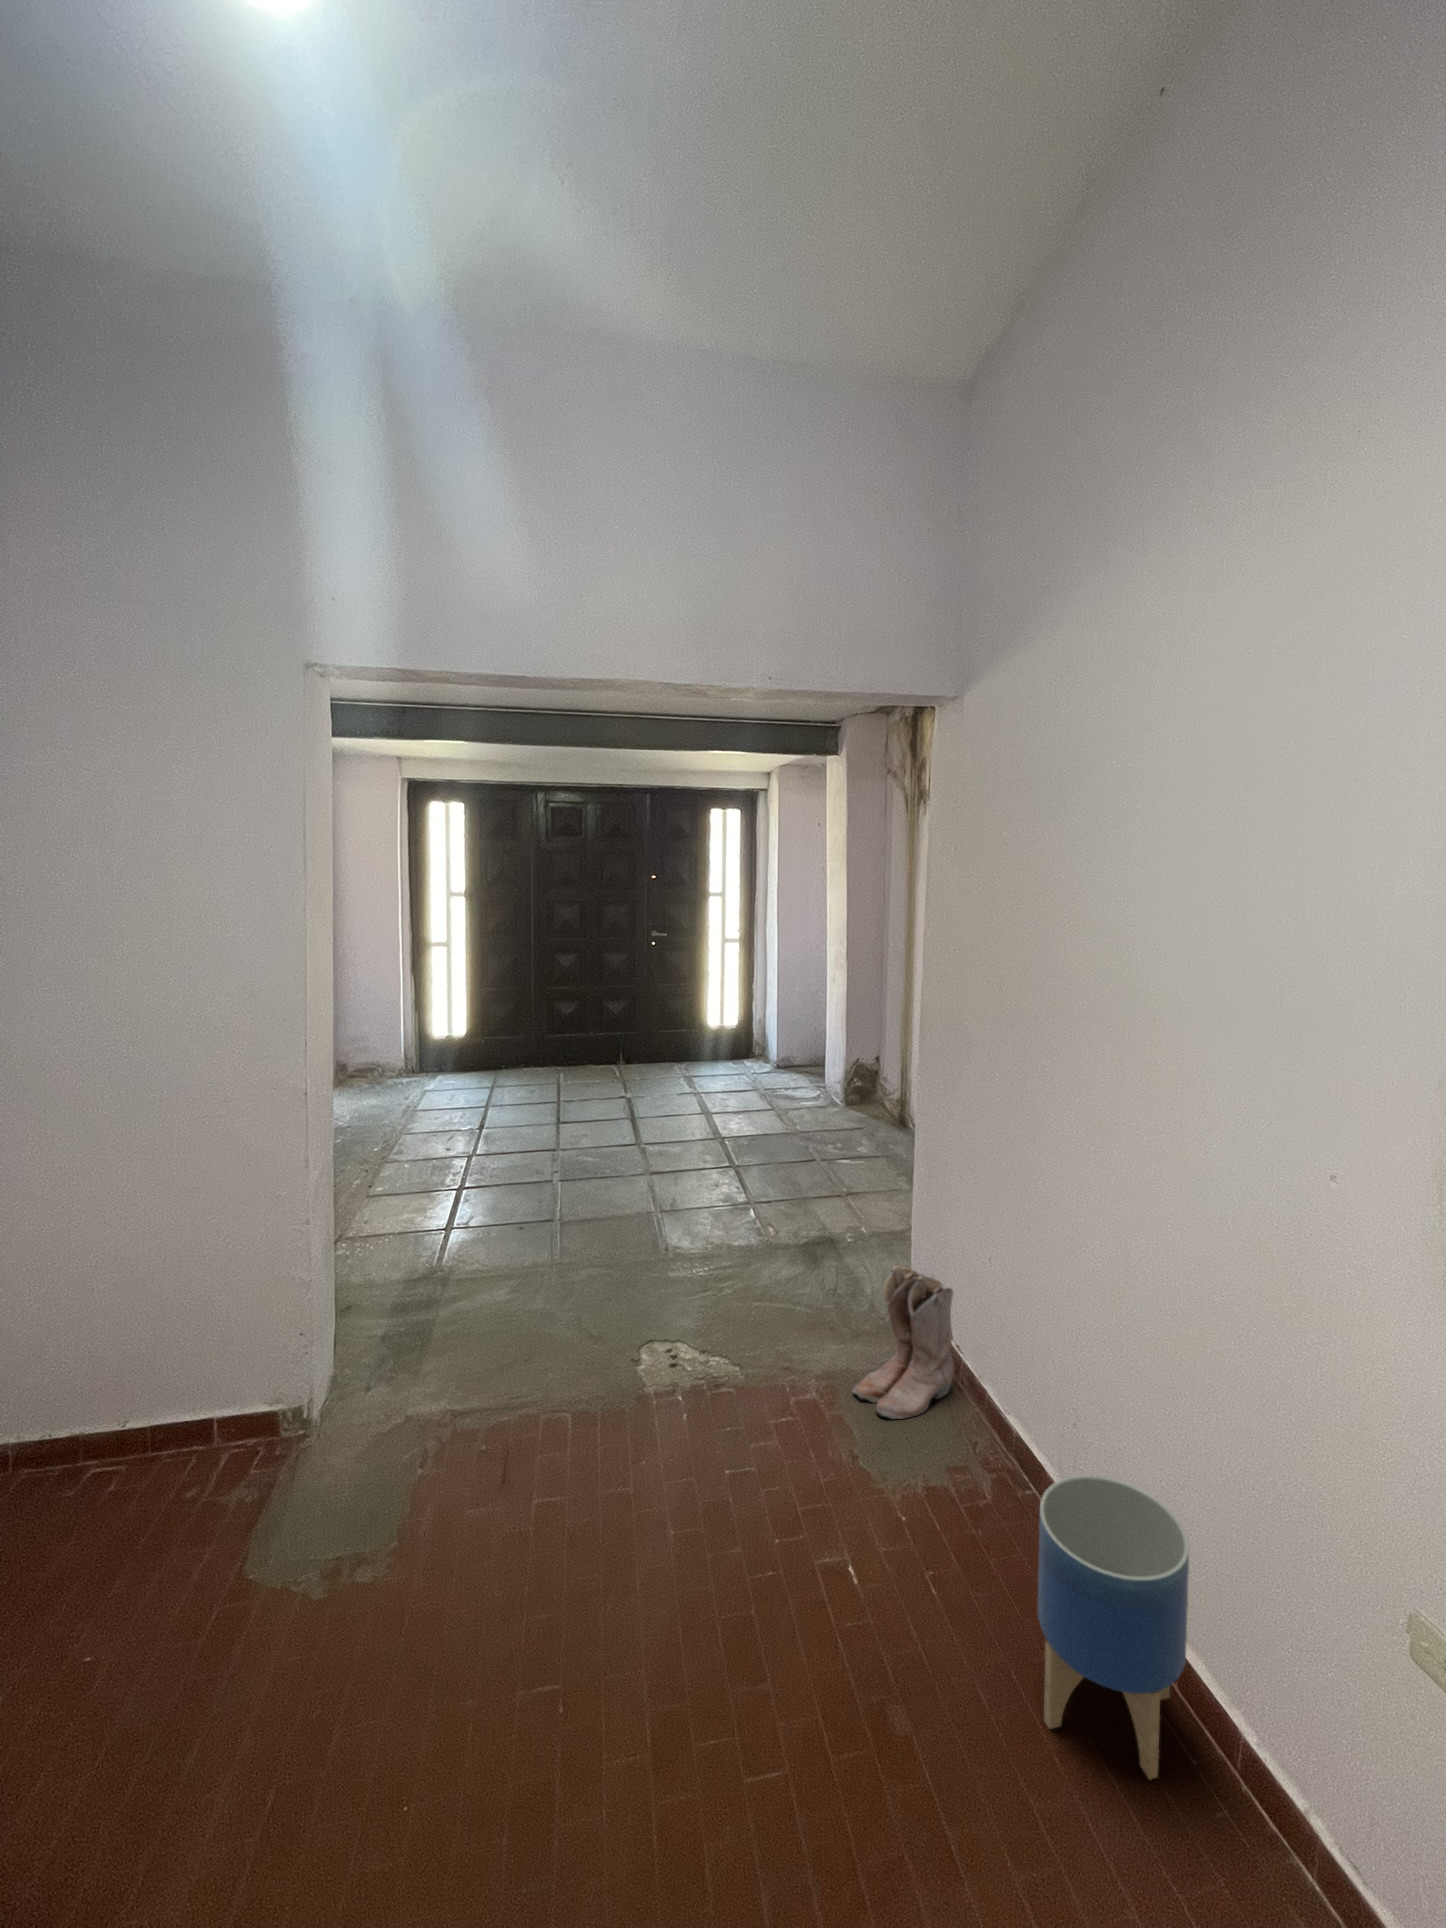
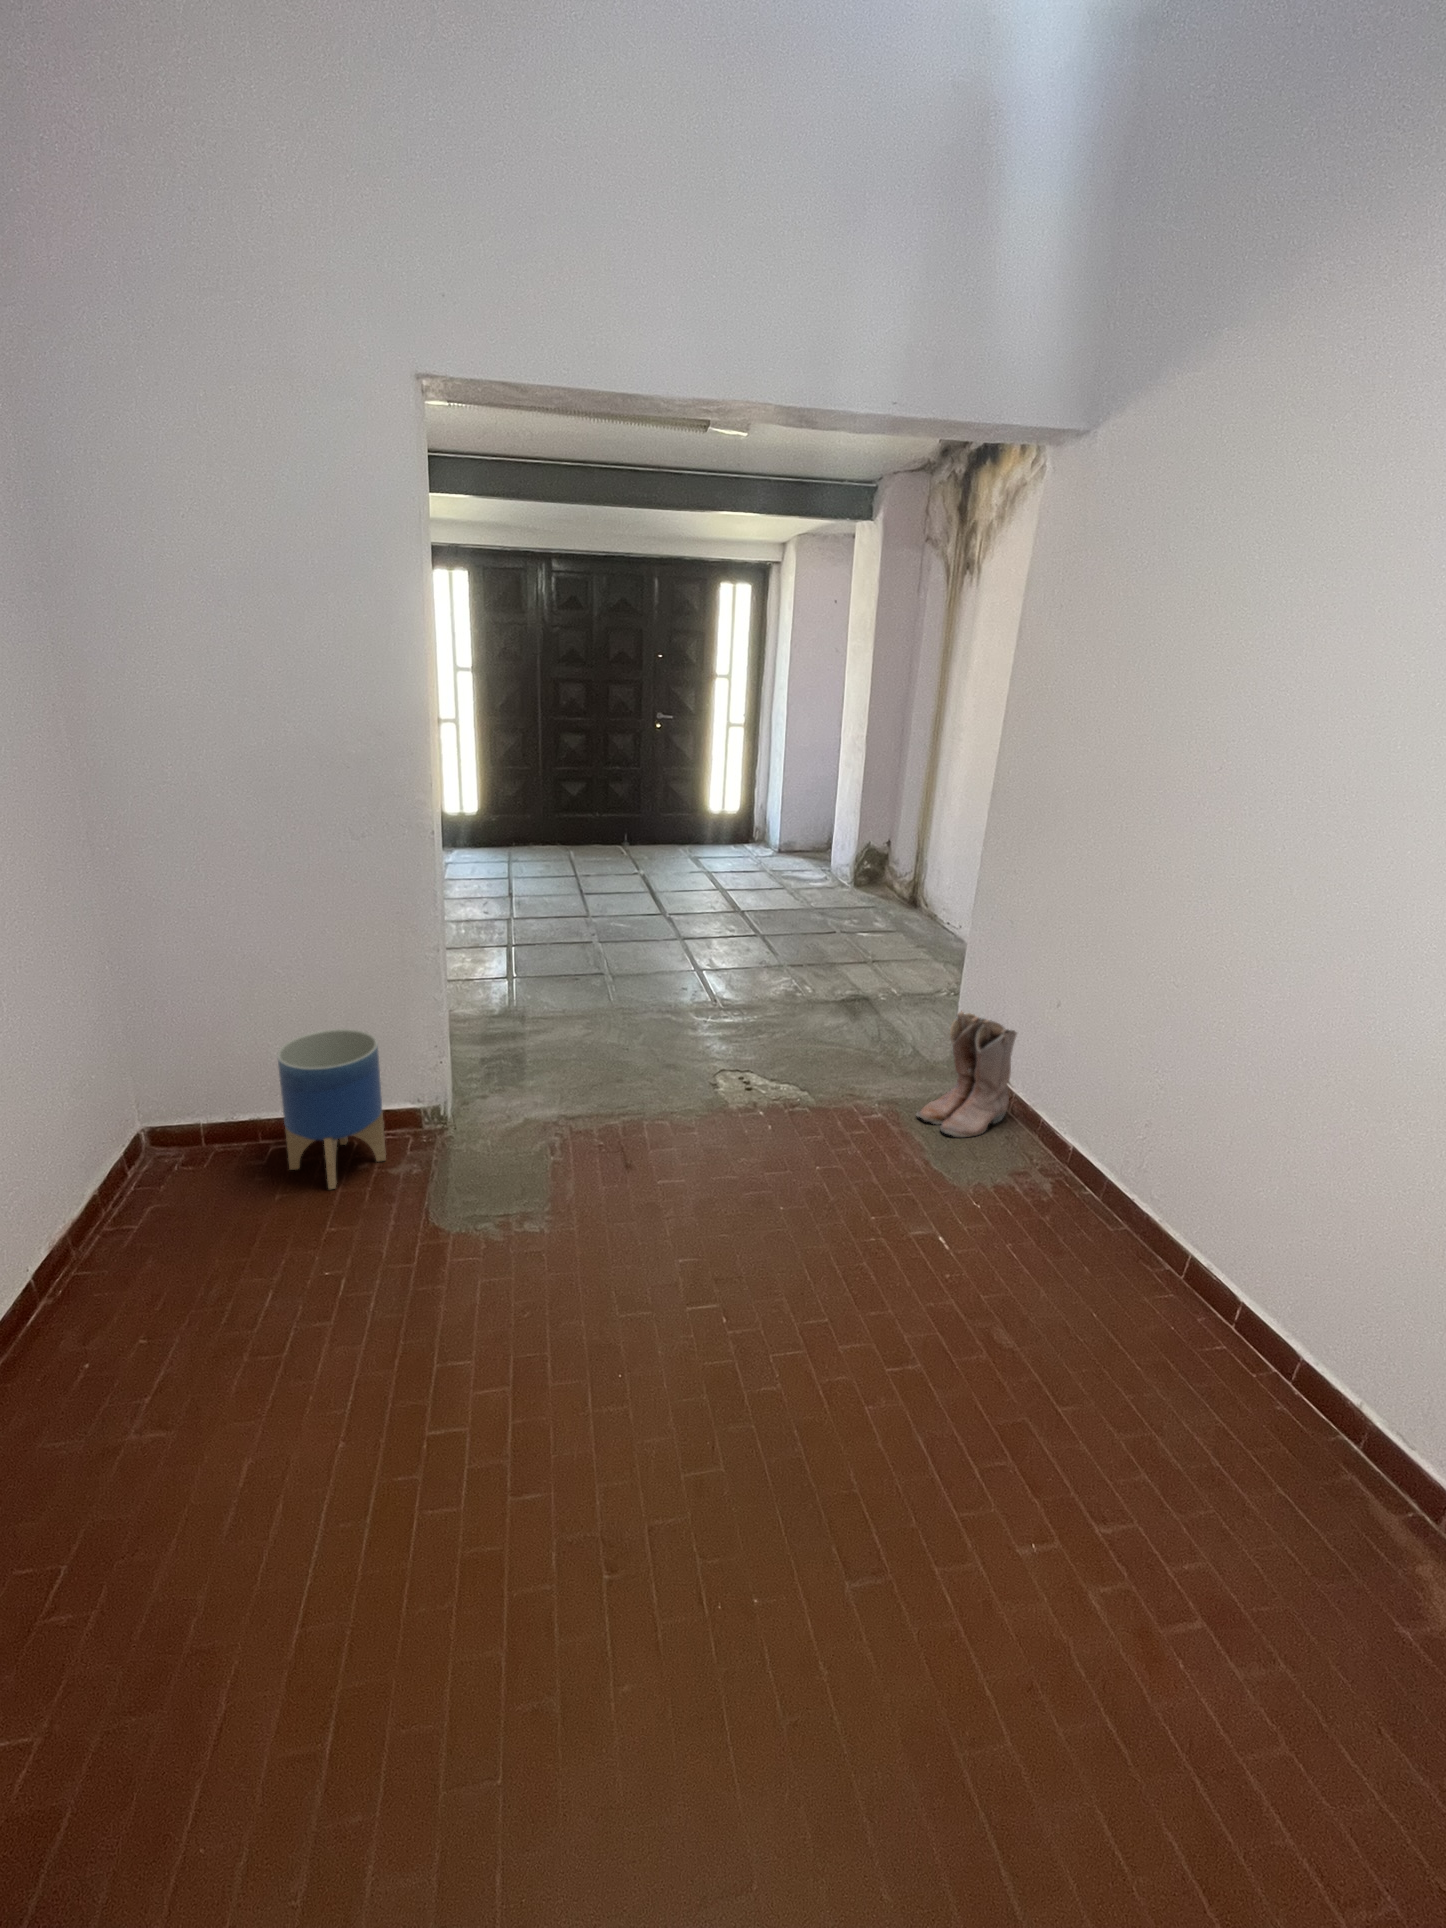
planter: present [1038,1475,1189,1779] -> present [277,1029,386,1189]

